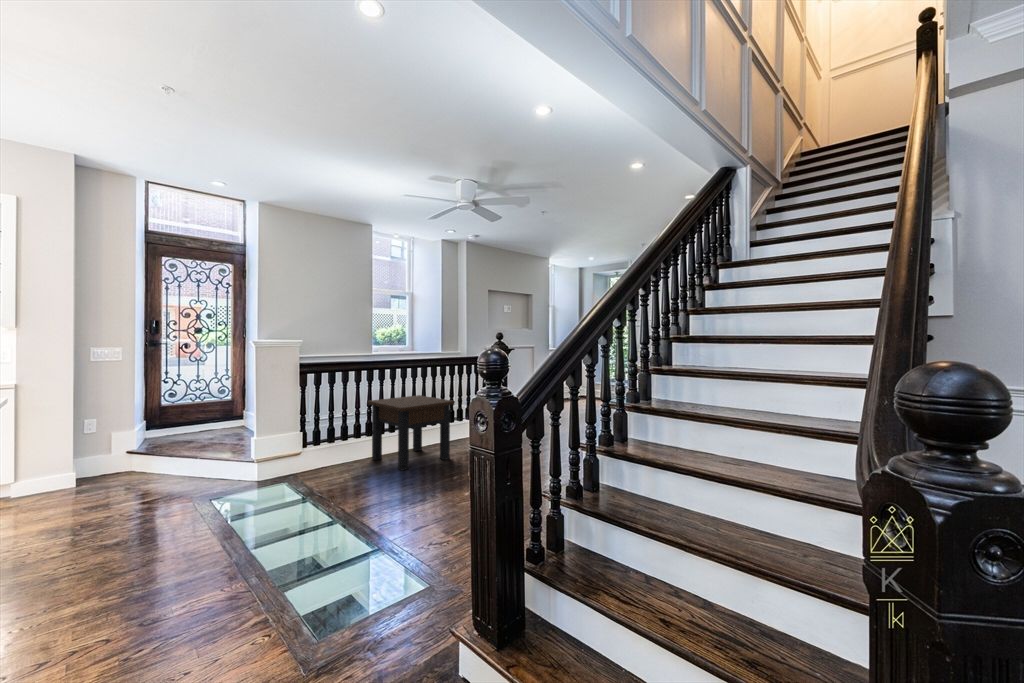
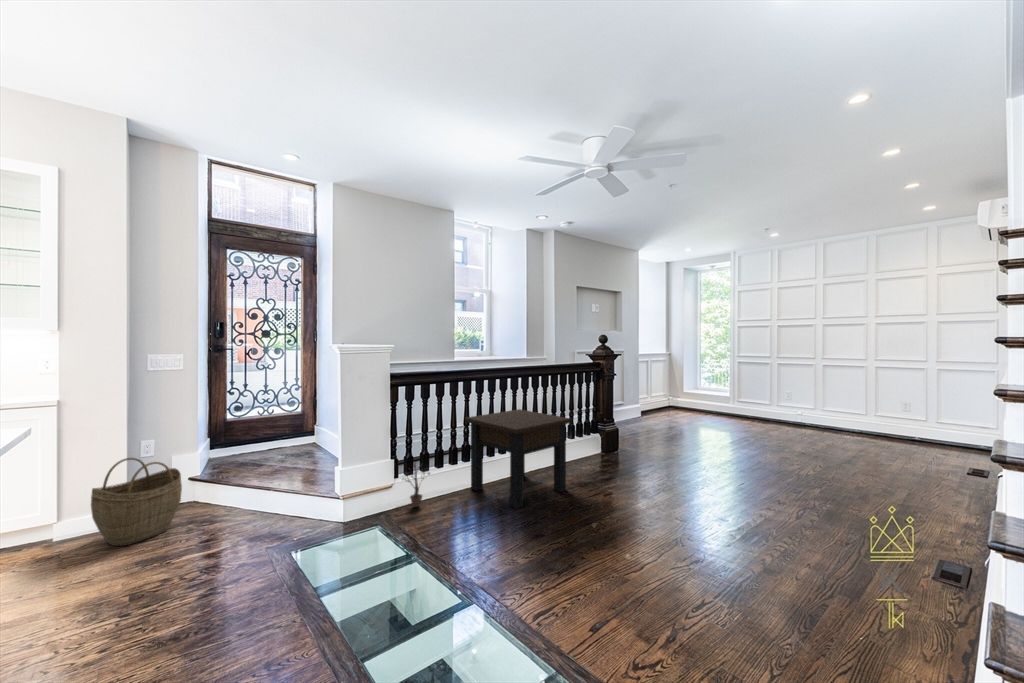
woven basket: none [45,431,121,499] -> present [91,458,182,546]
decorative plant: none [304,435,333,472] -> present [398,463,430,507]

